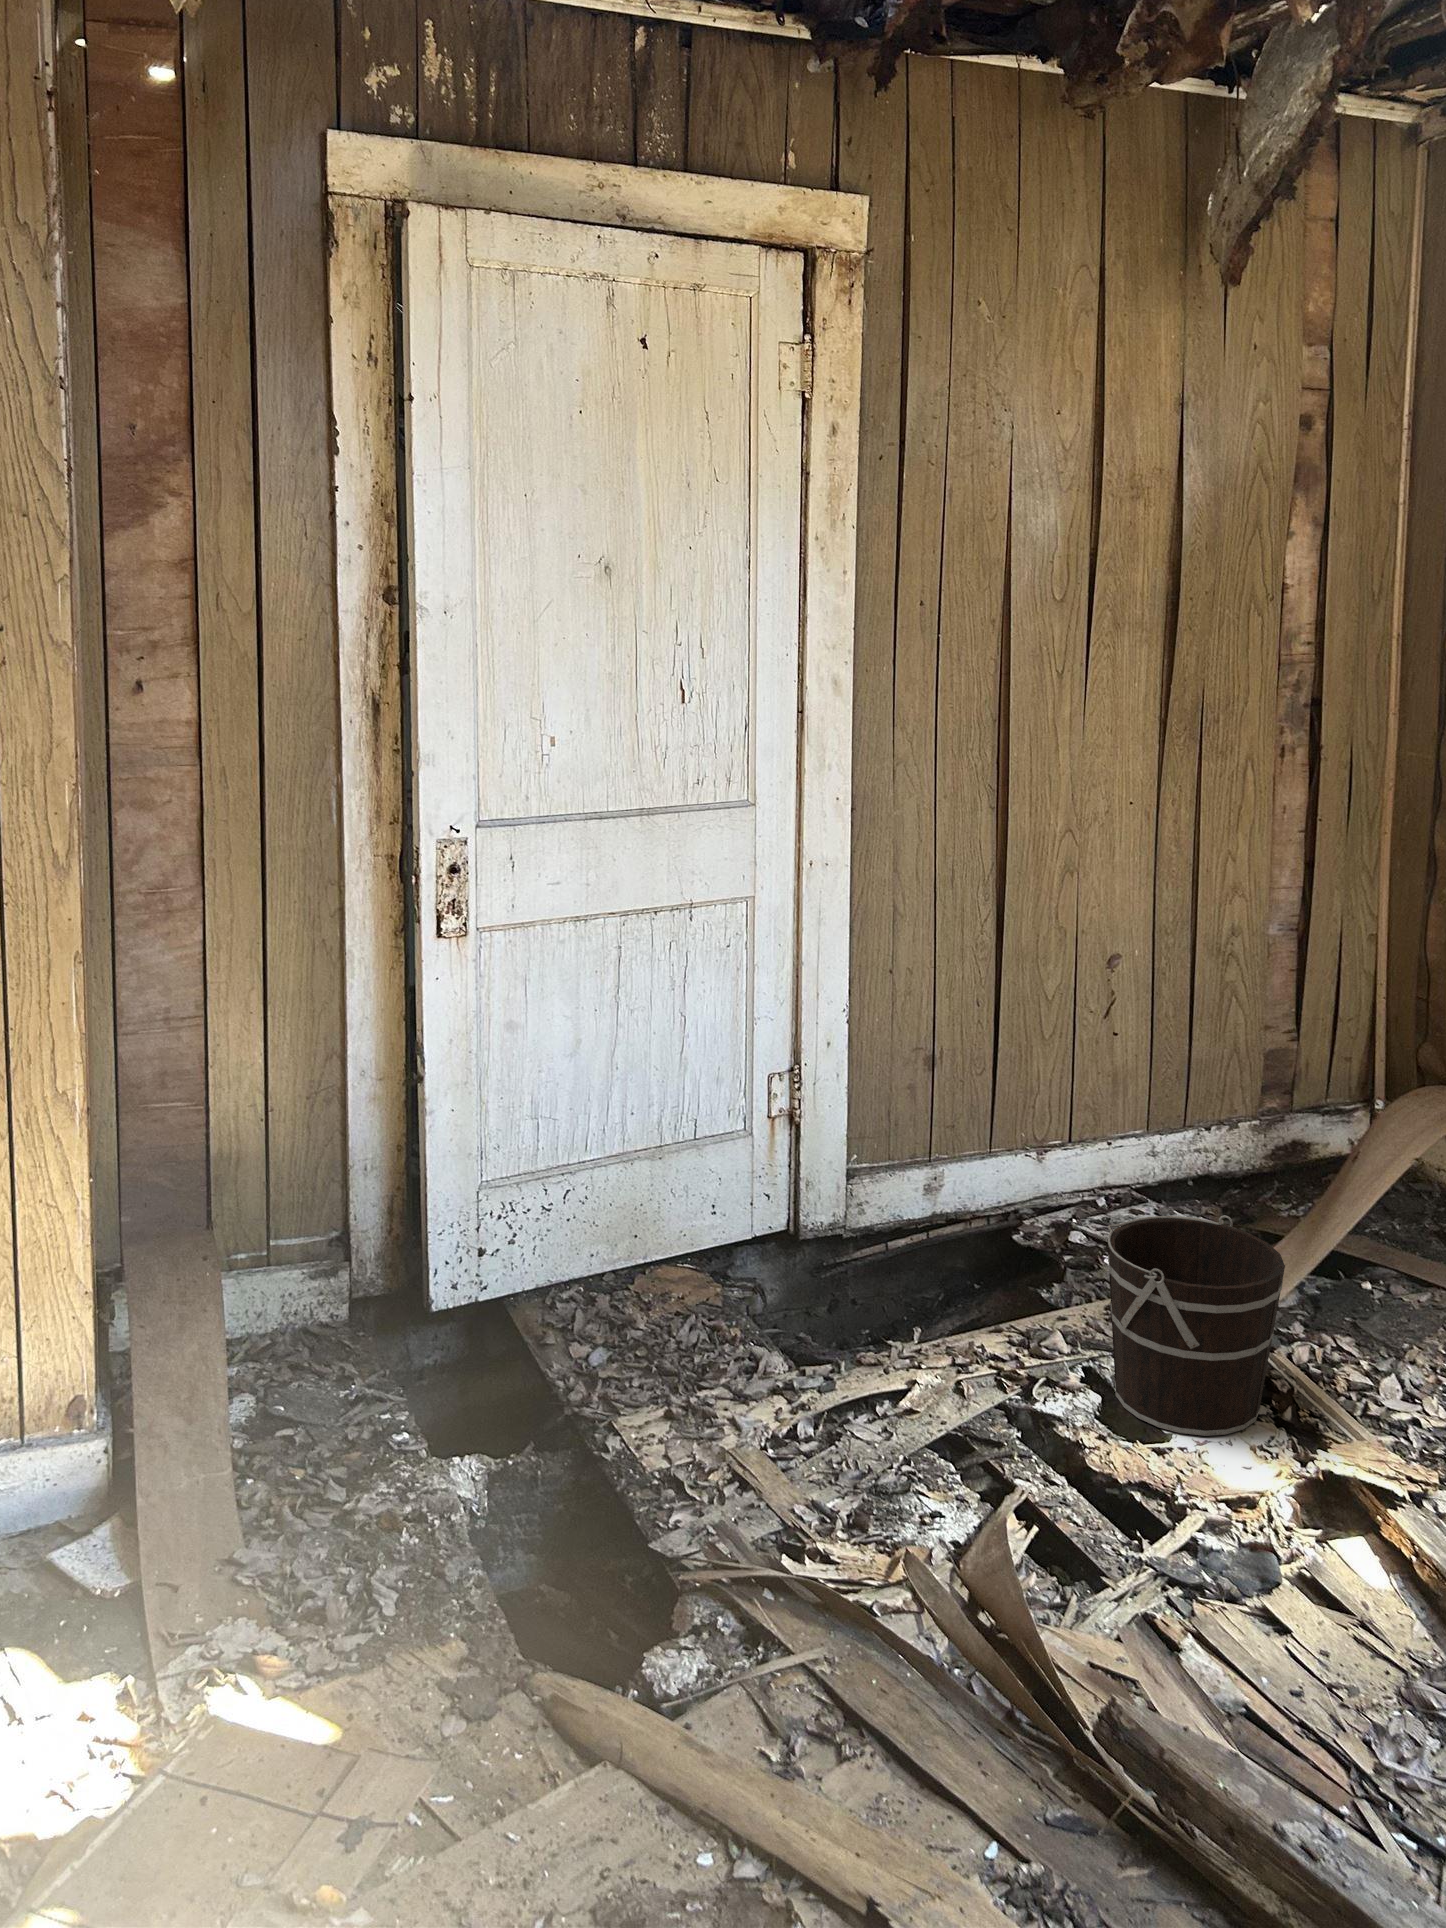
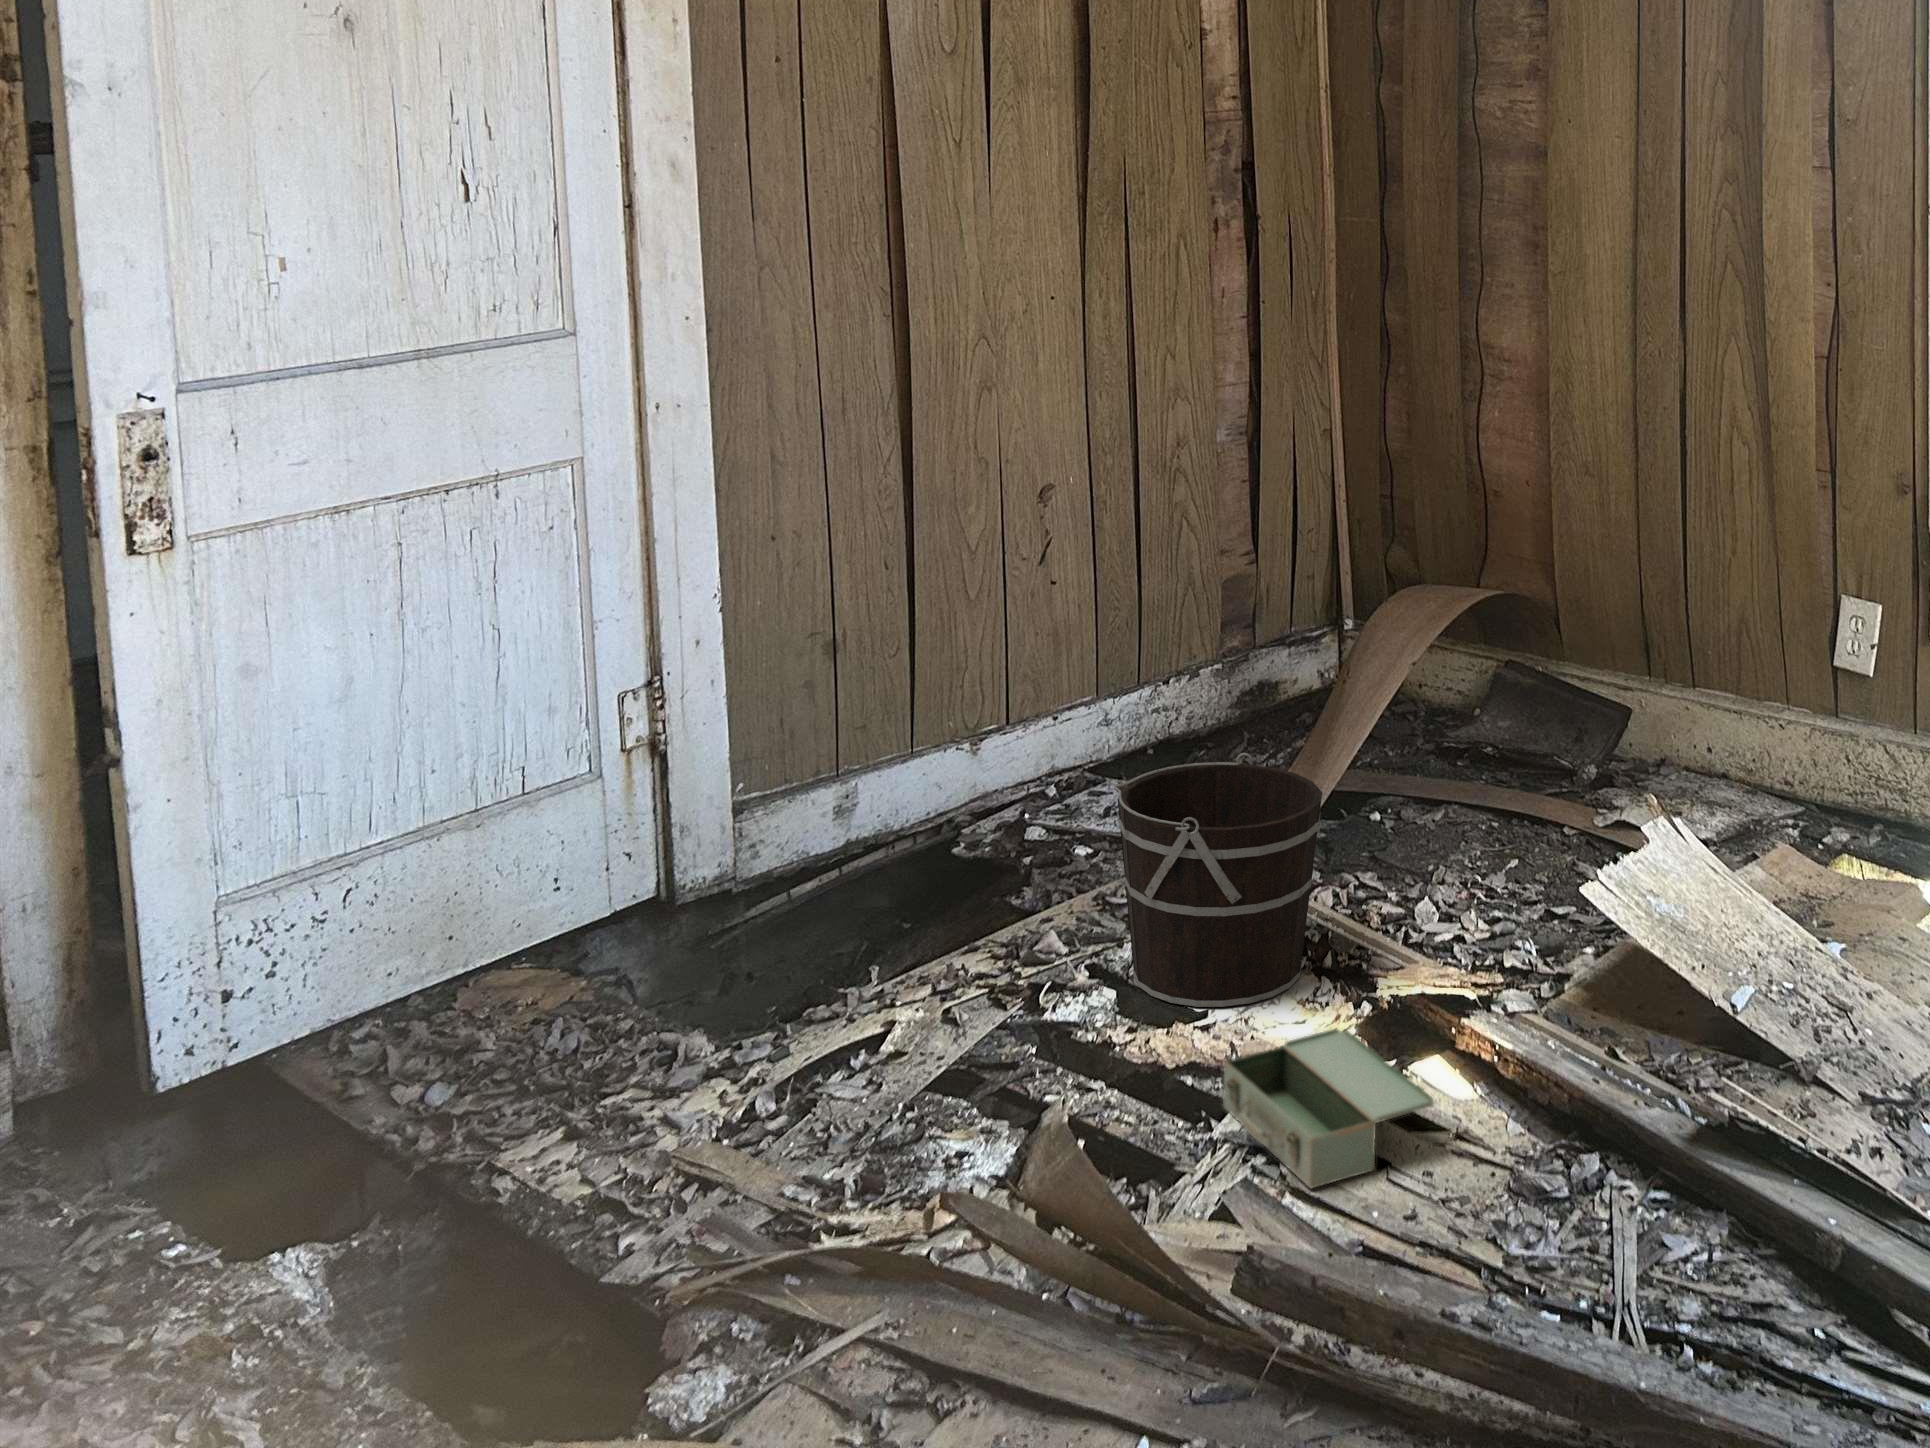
toolbox: none [1154,1486,1334,1636] -> present [1223,1029,1435,1188]

